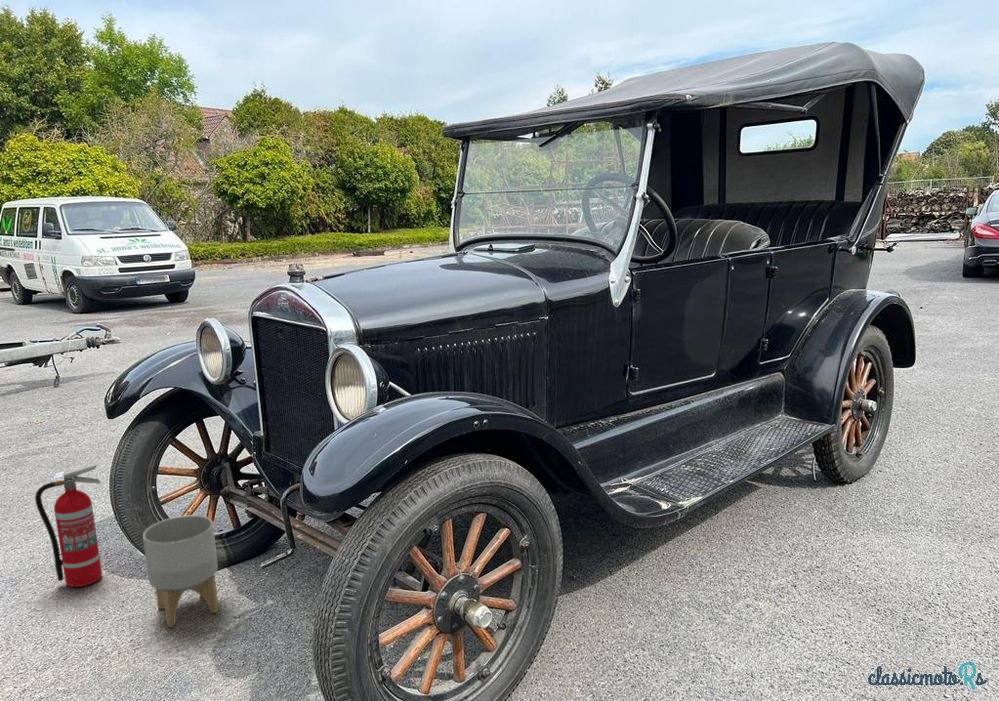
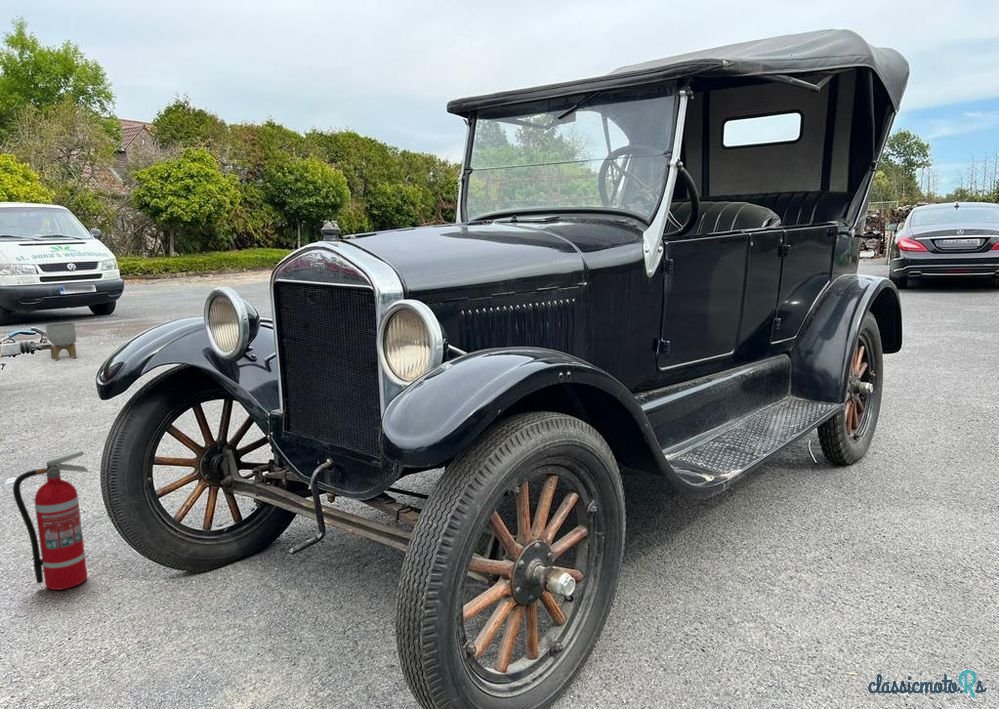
planter: present [143,515,218,627] -> present [46,323,76,361]

